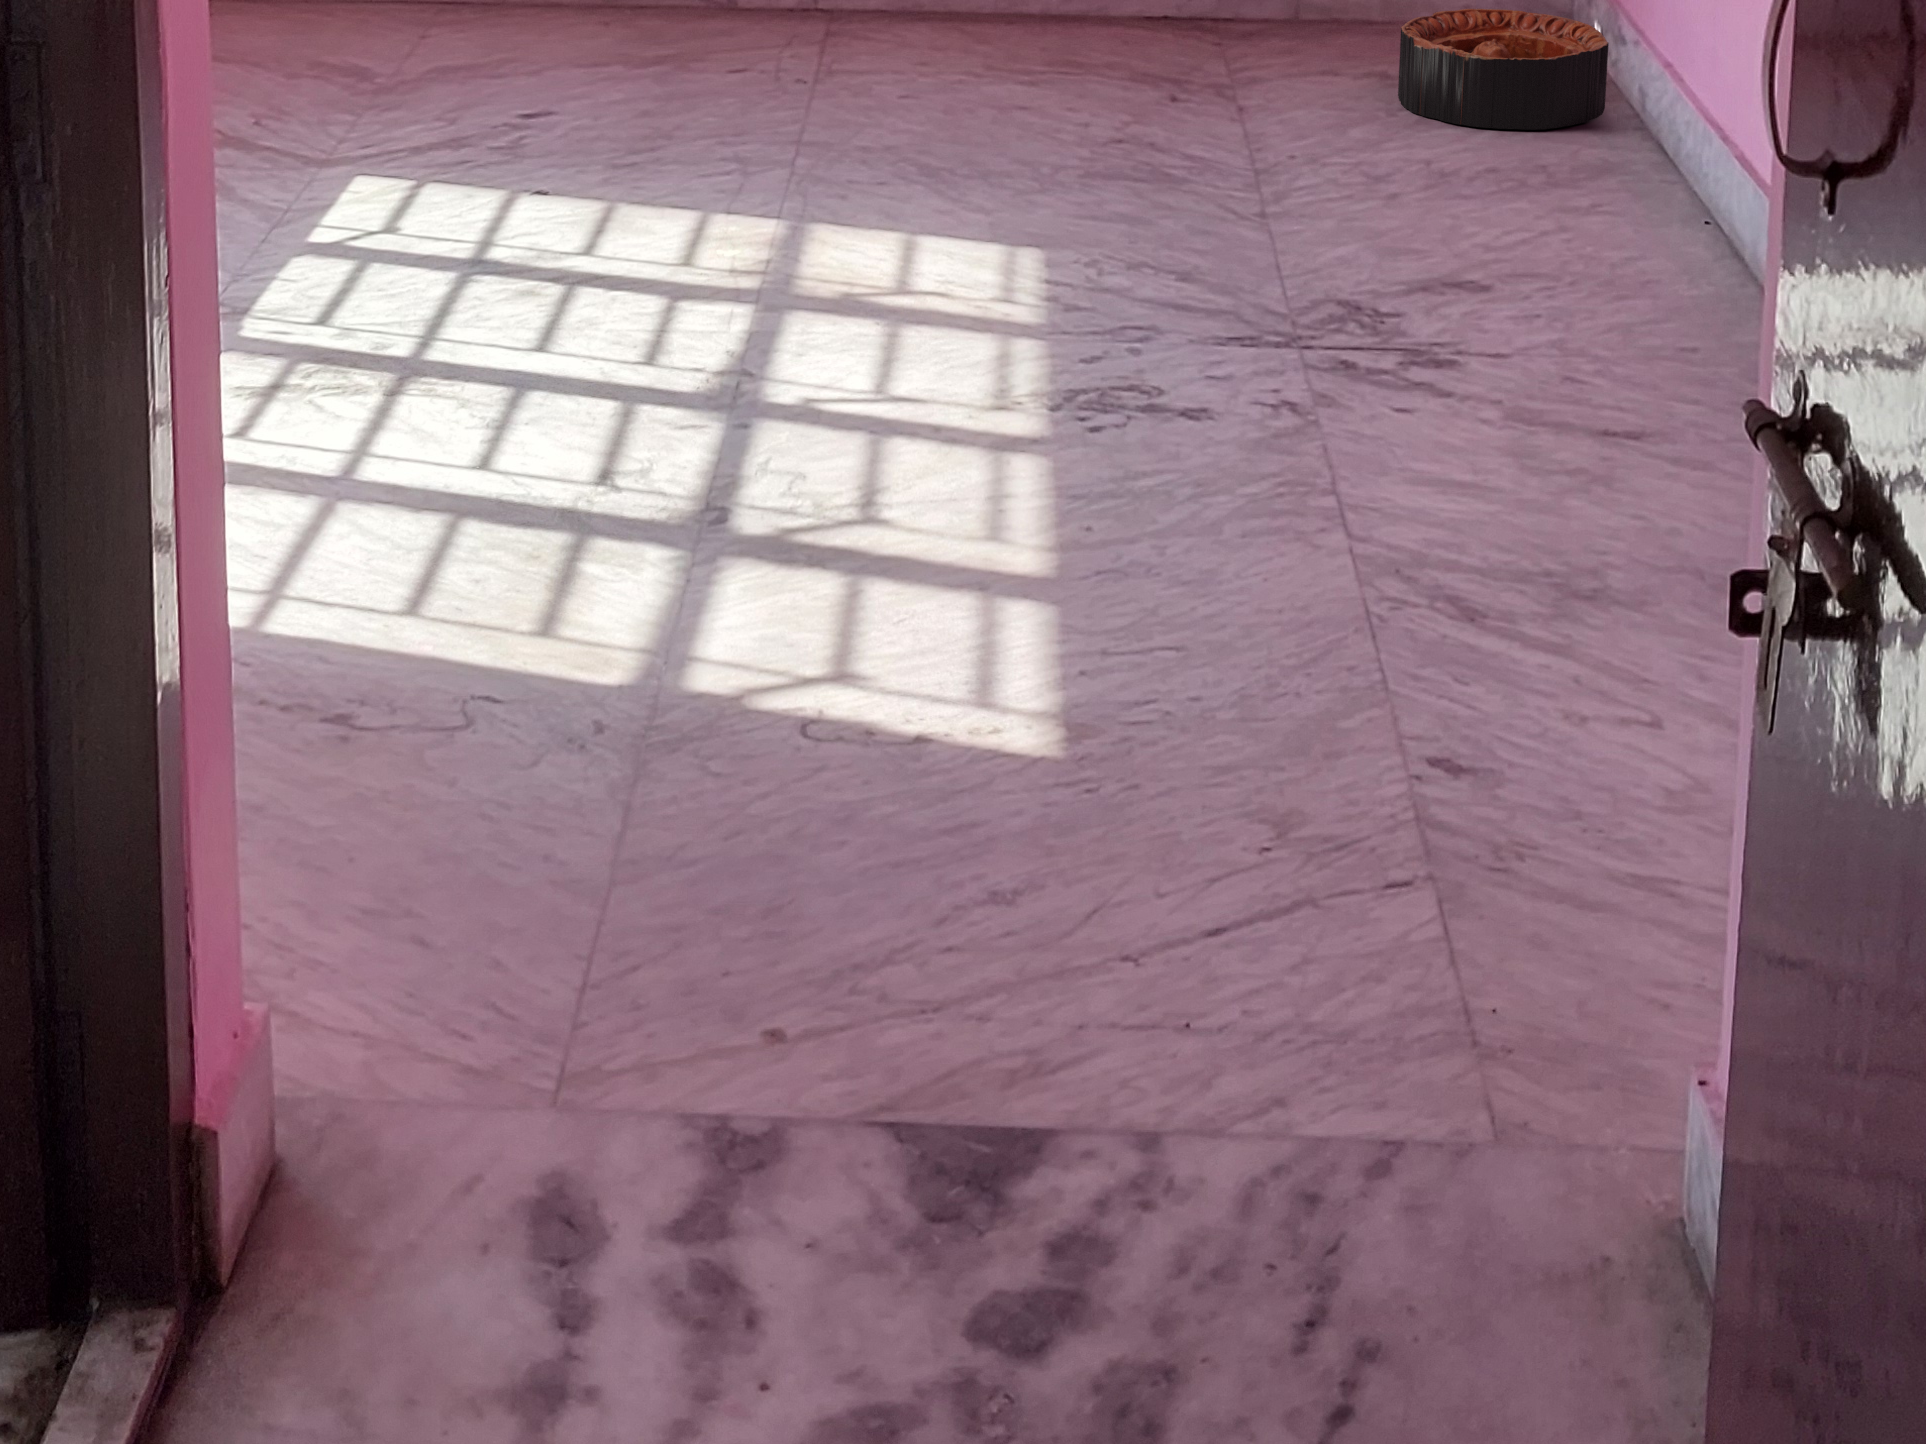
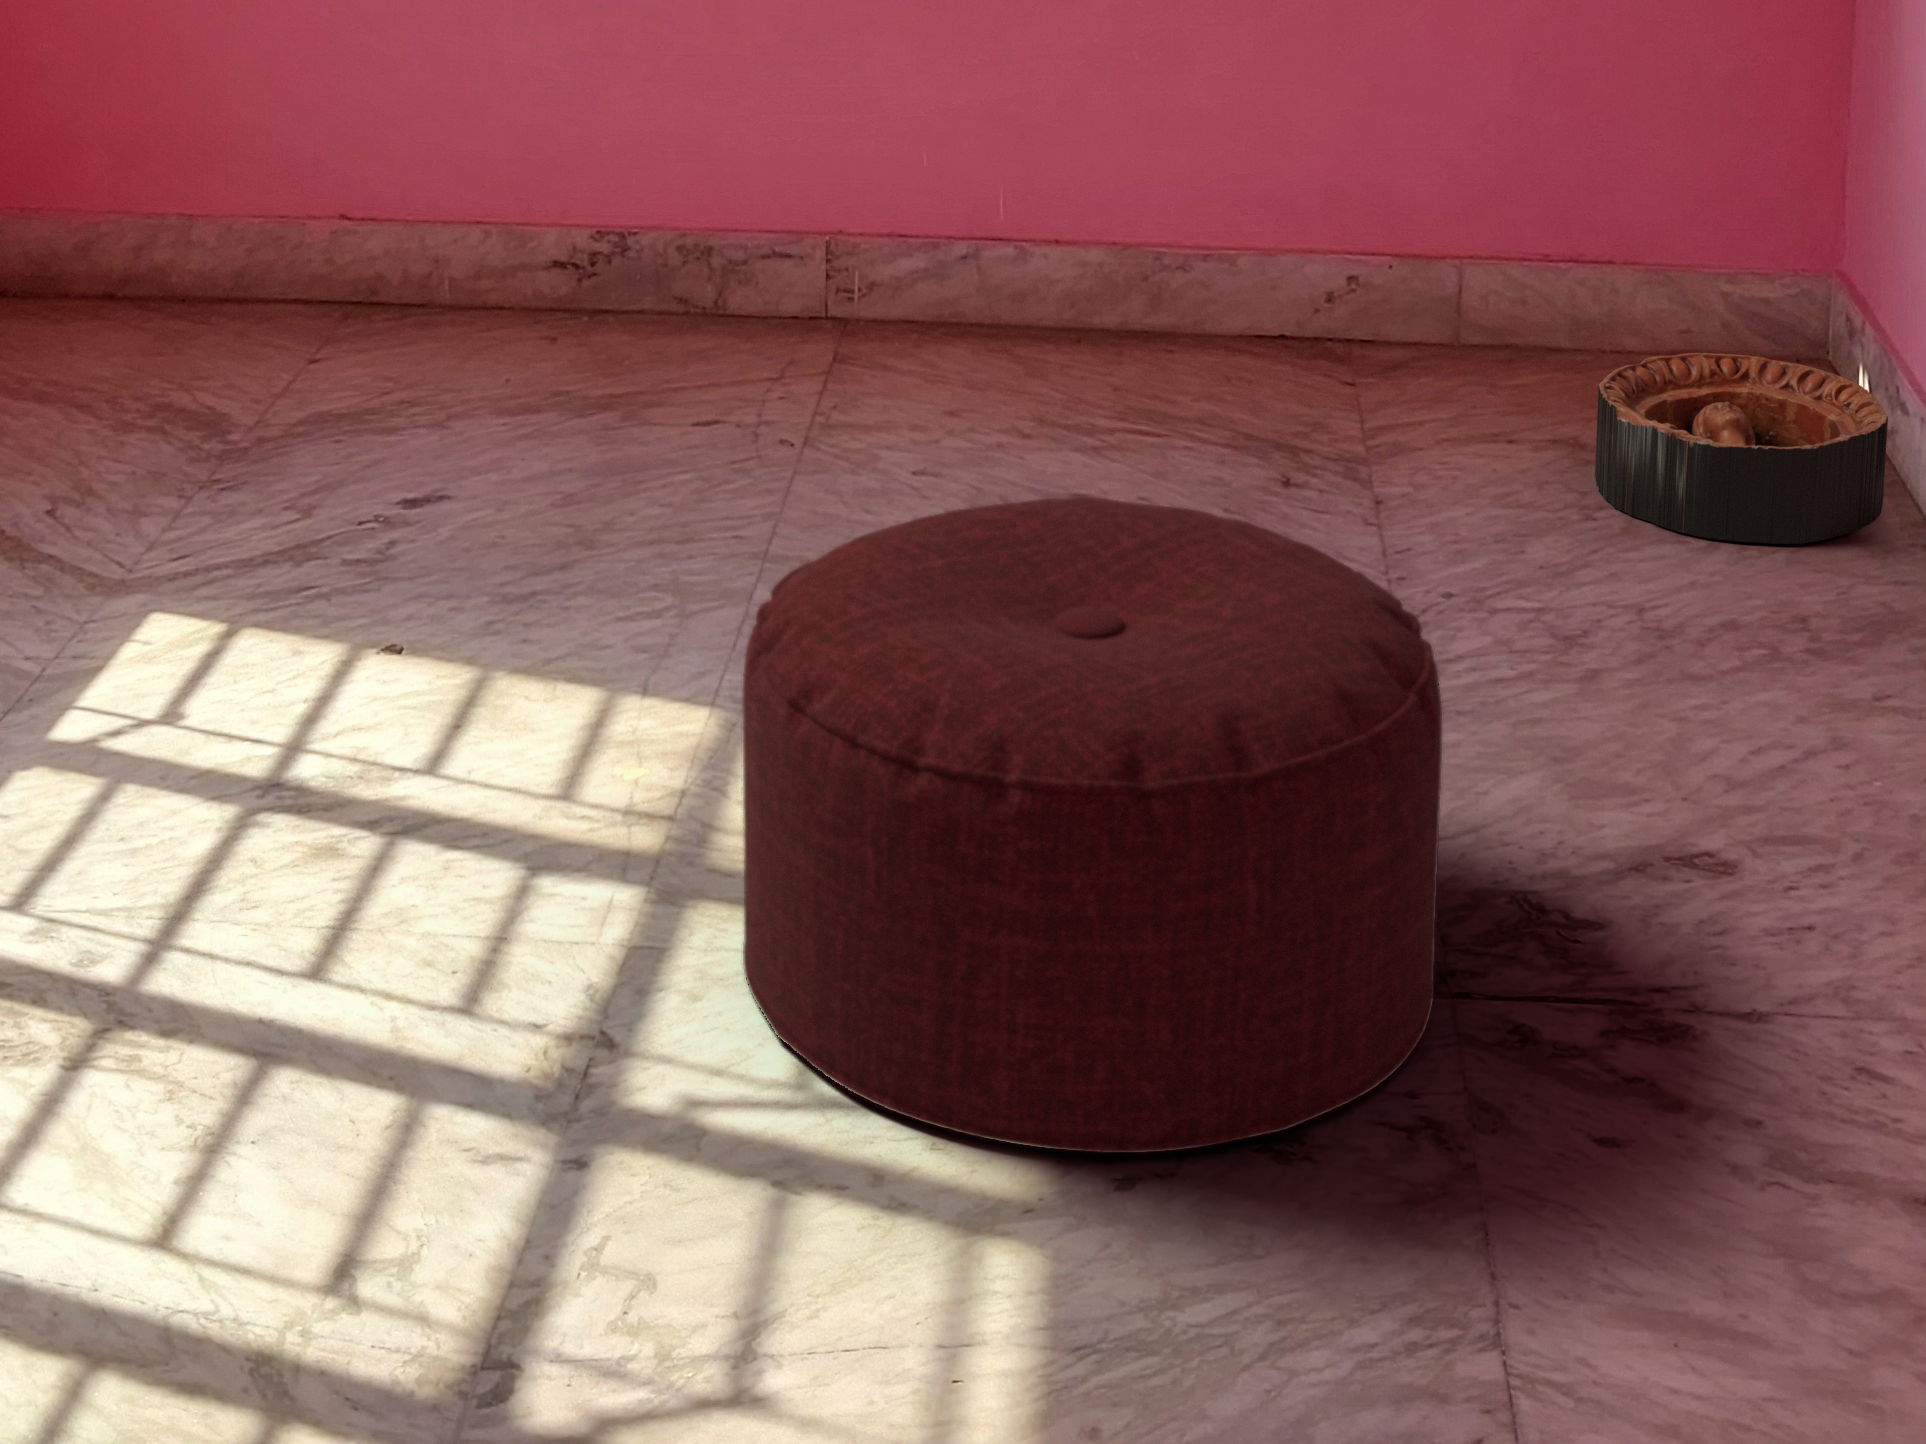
ottoman: none [828,42,1294,414] -> present [743,497,1442,1153]

